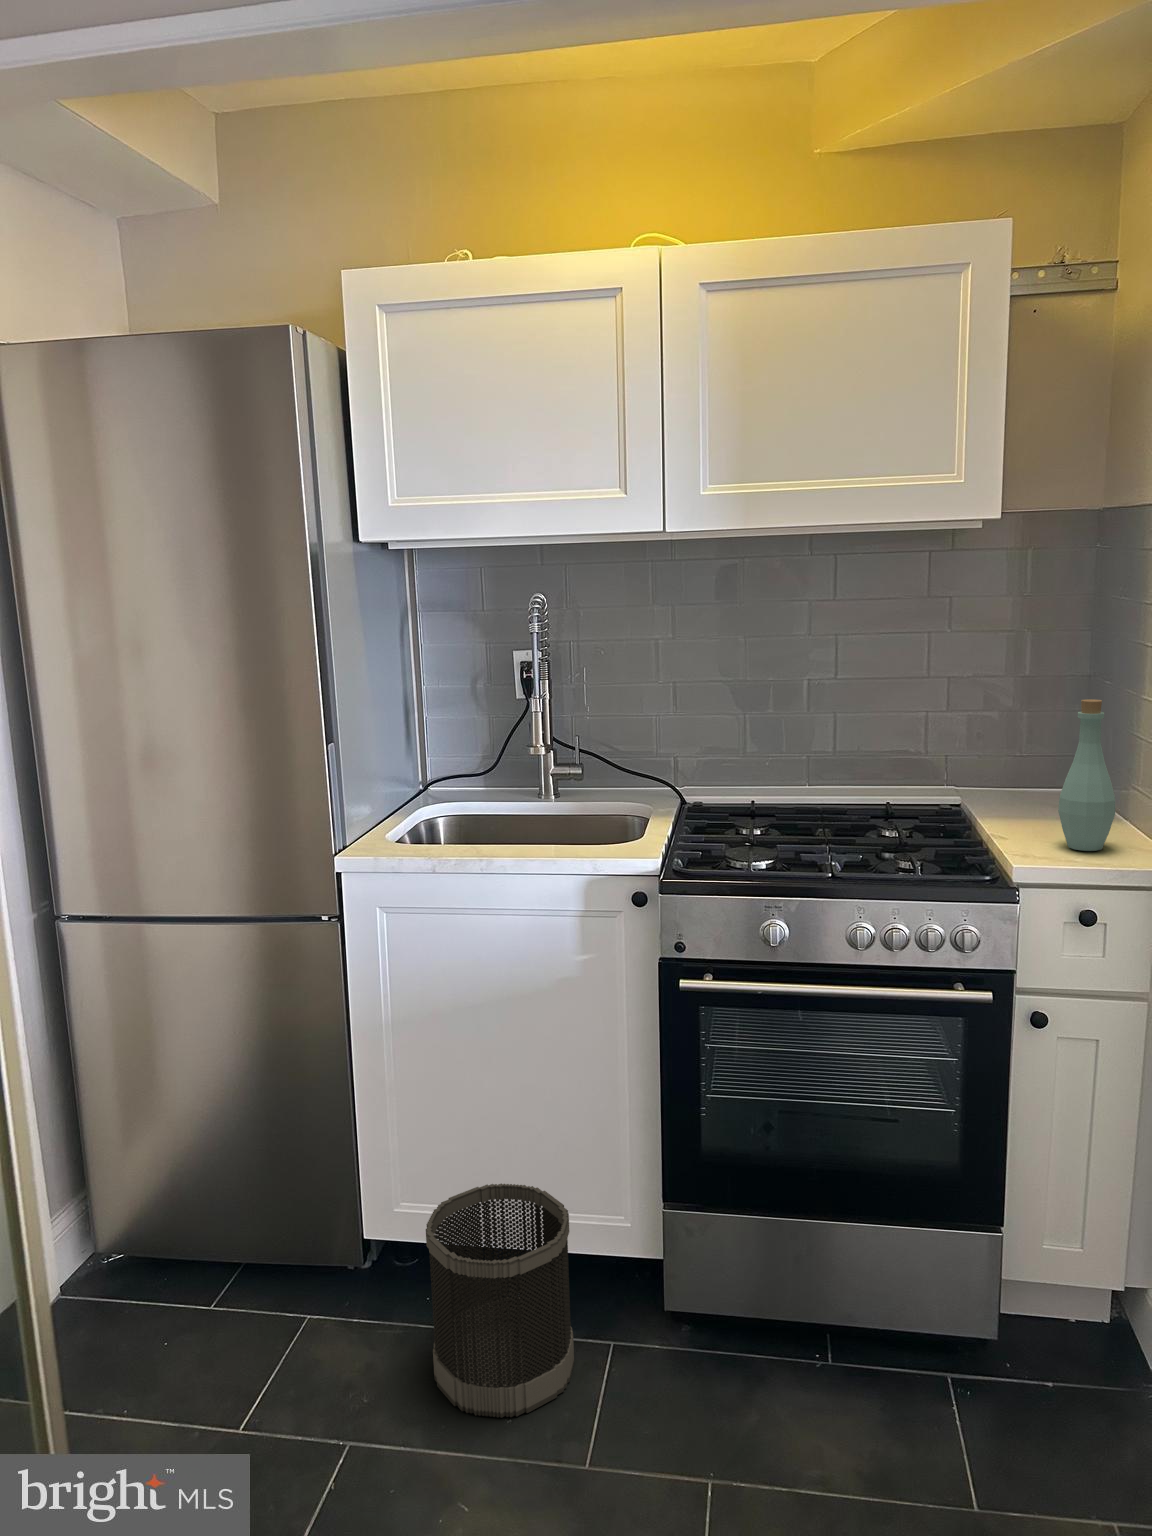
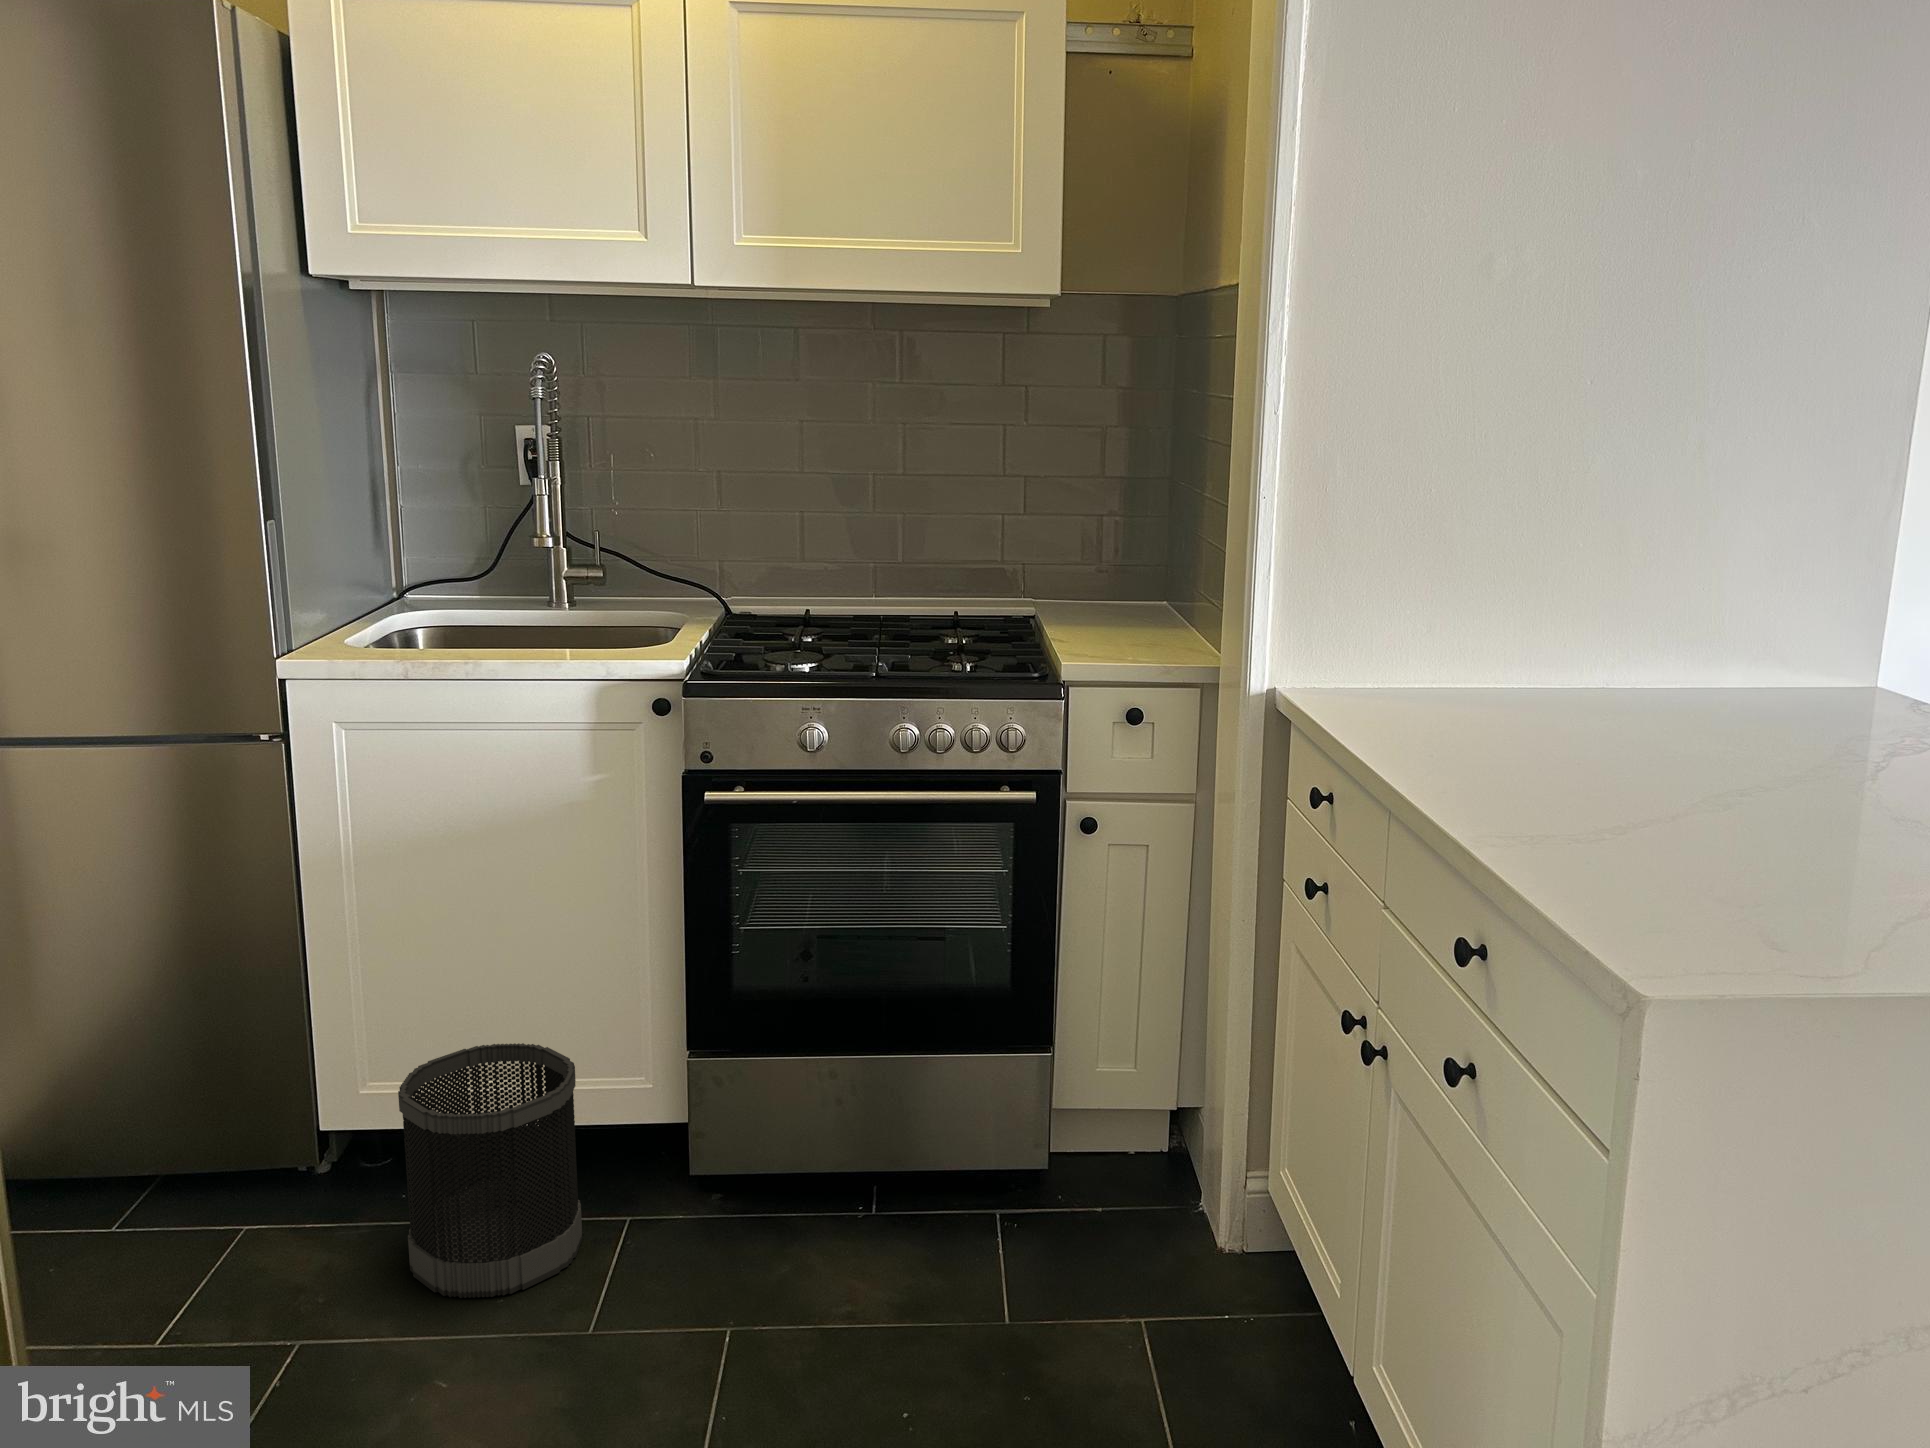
bottle: present [1058,699,1115,851] -> none [1119,491,1176,652]

